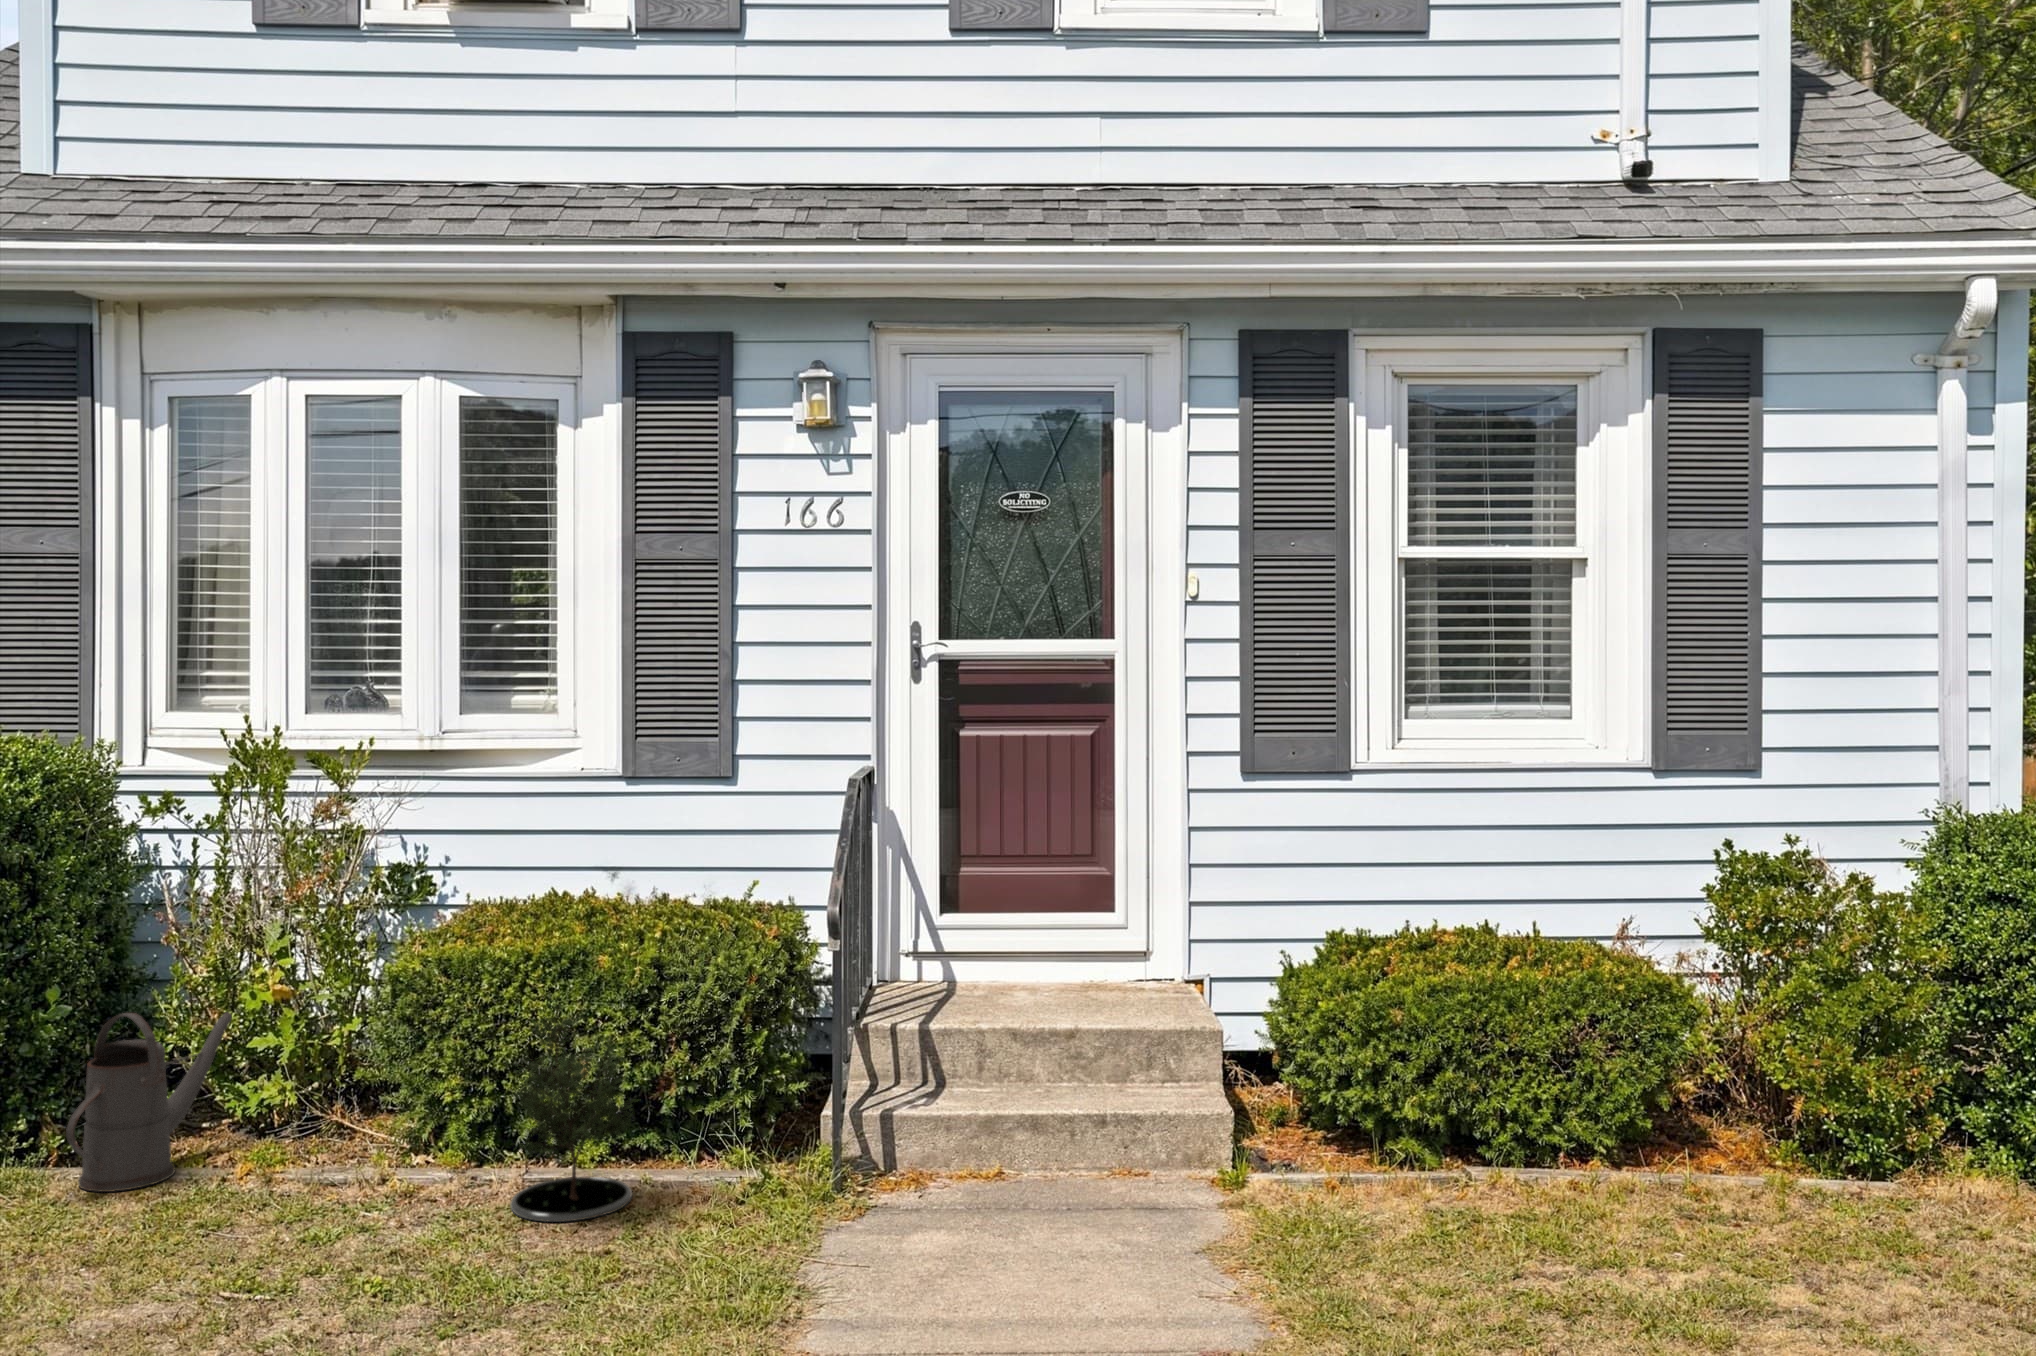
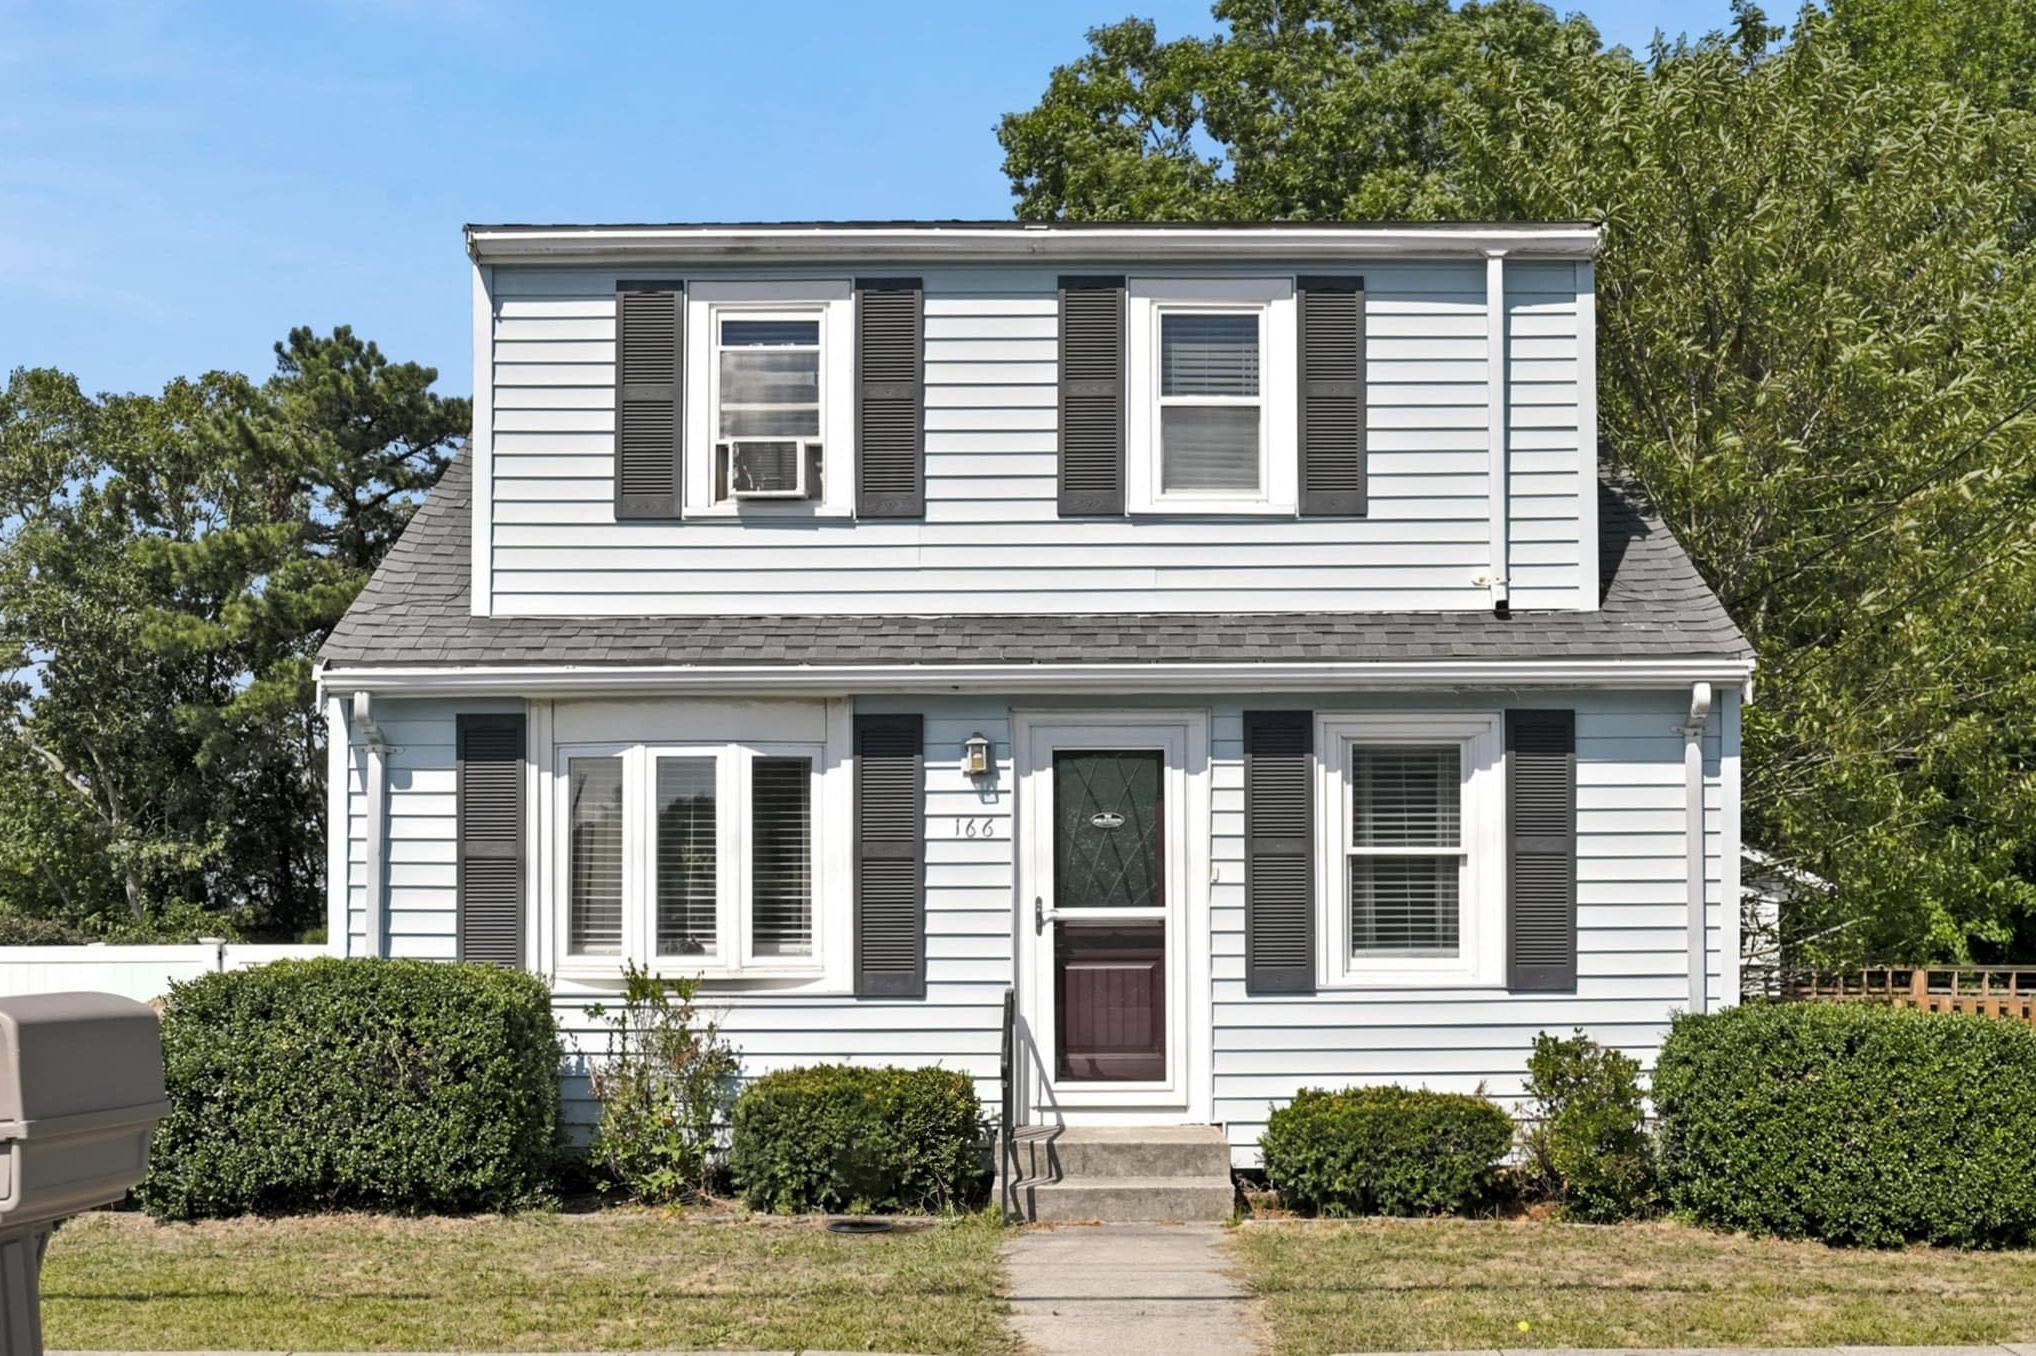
watering can: present [66,1012,232,1192] -> none [572,1127,635,1226]

